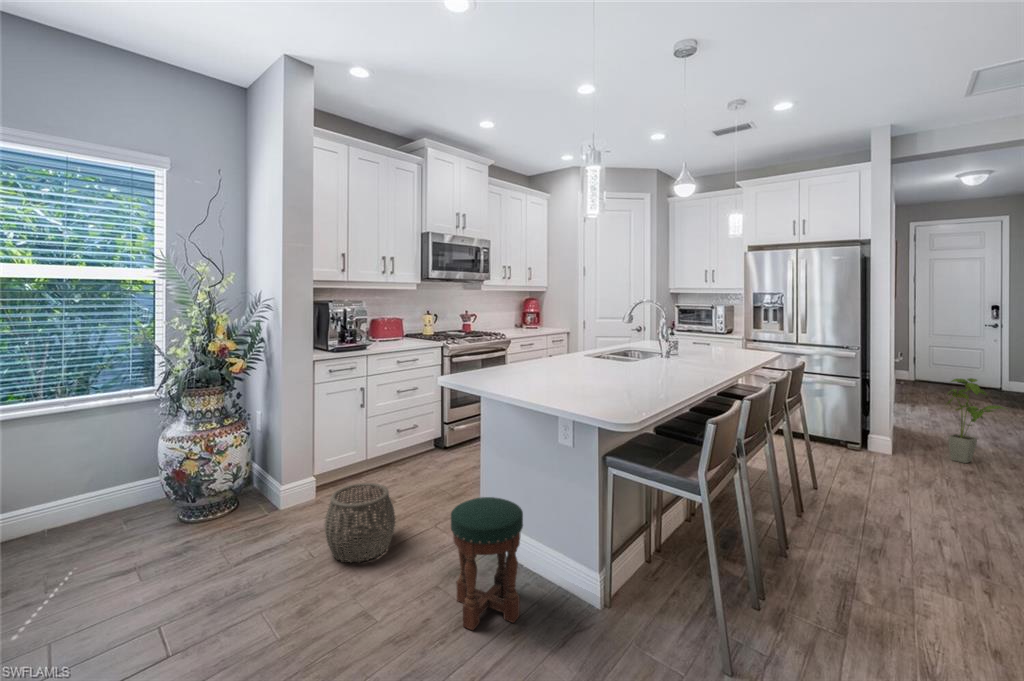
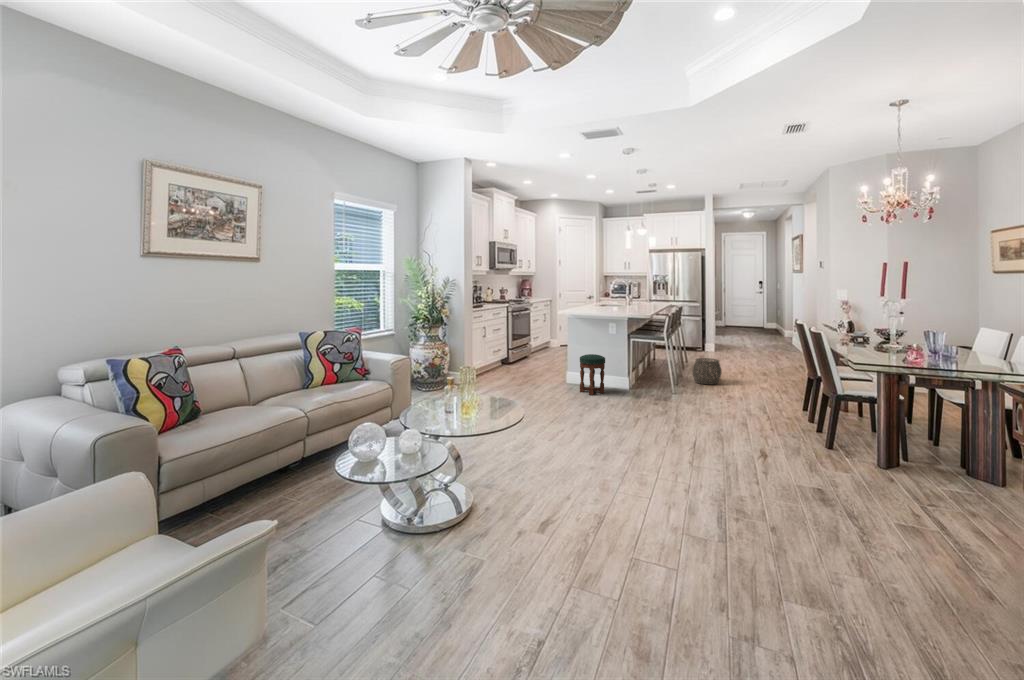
house plant: present [947,378,1005,463] -> none [734,315,757,354]
woven basket: present [325,483,395,563] -> present [692,358,722,384]

